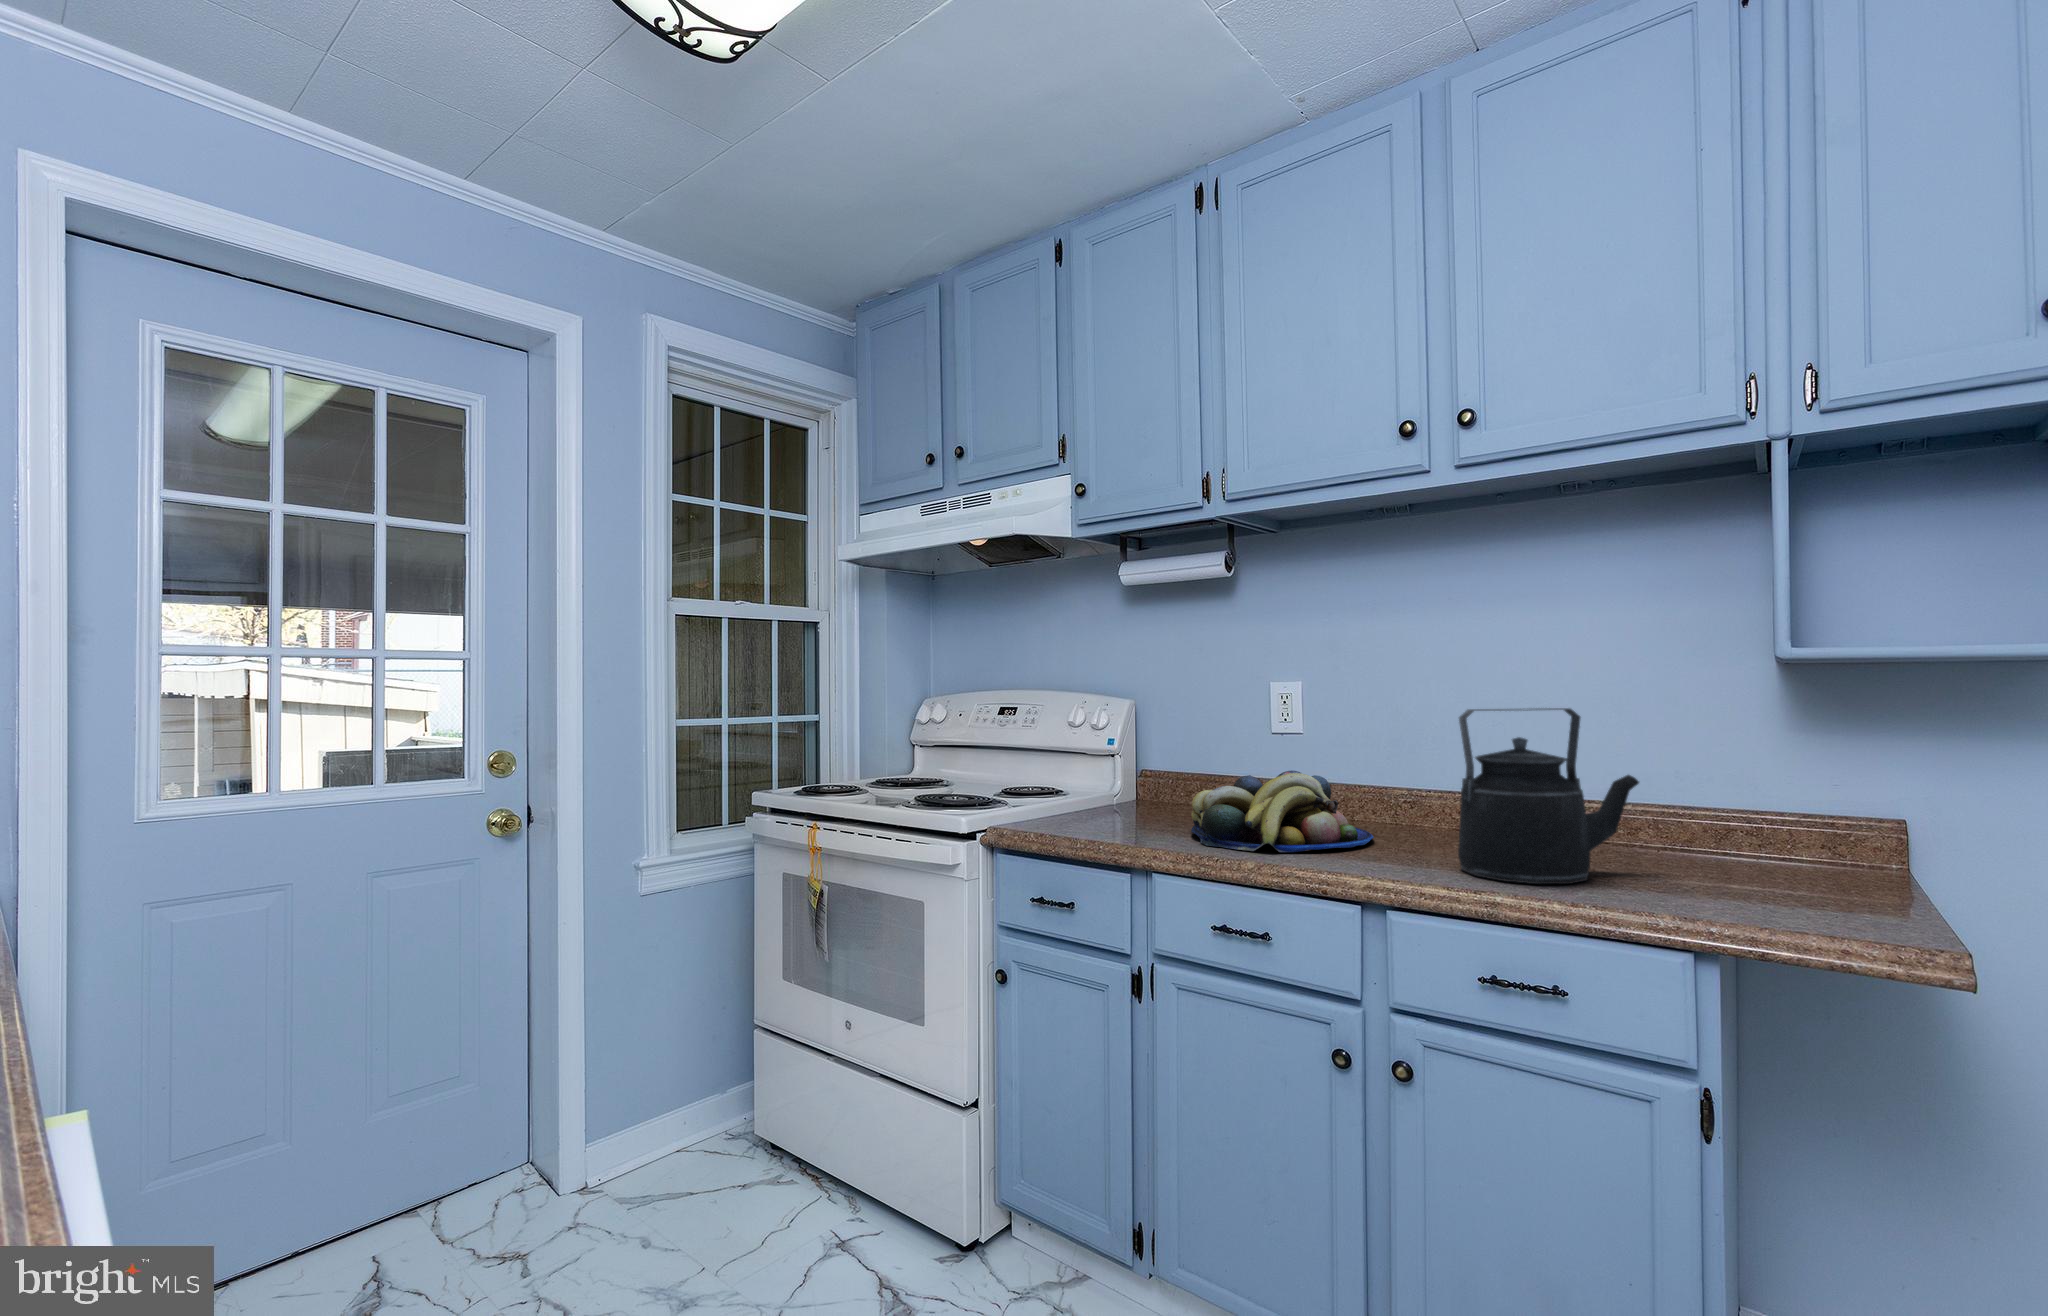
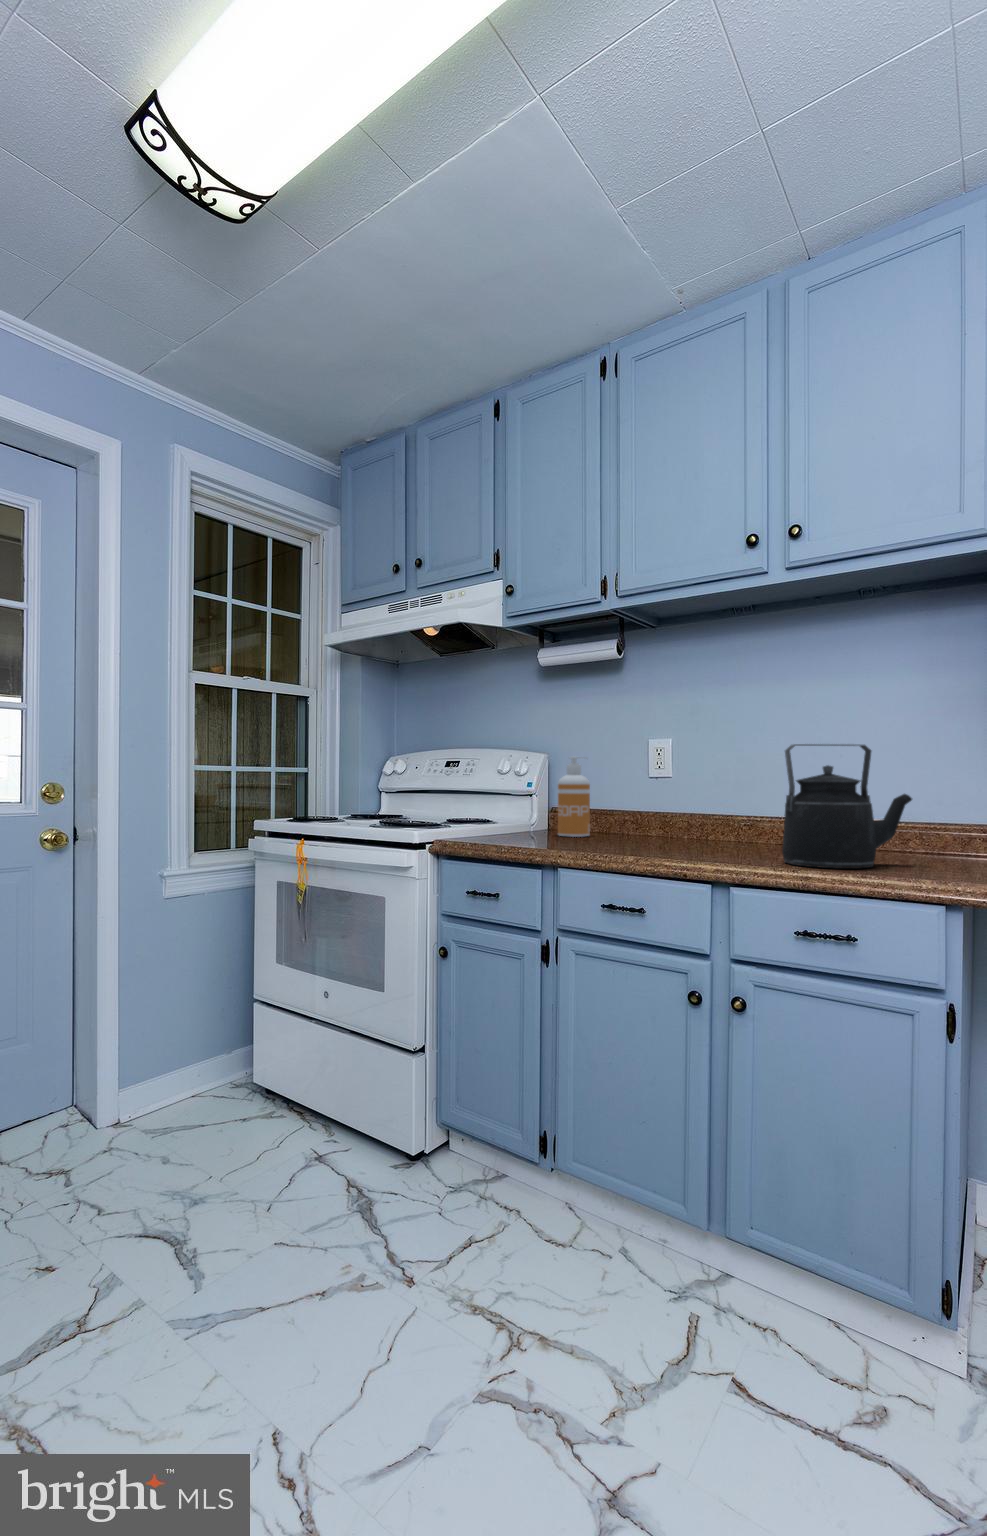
soap dispenser: none [1149,705,1193,813] -> present [558,756,590,837]
fruit bowl: present [1191,770,1374,852] -> none [589,800,723,854]

